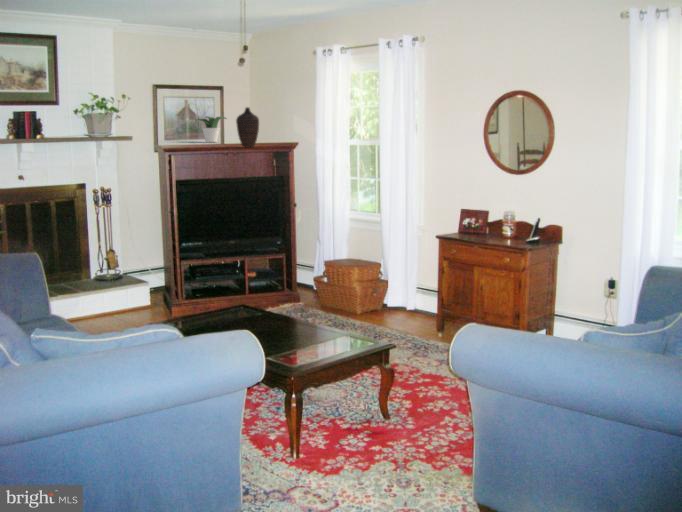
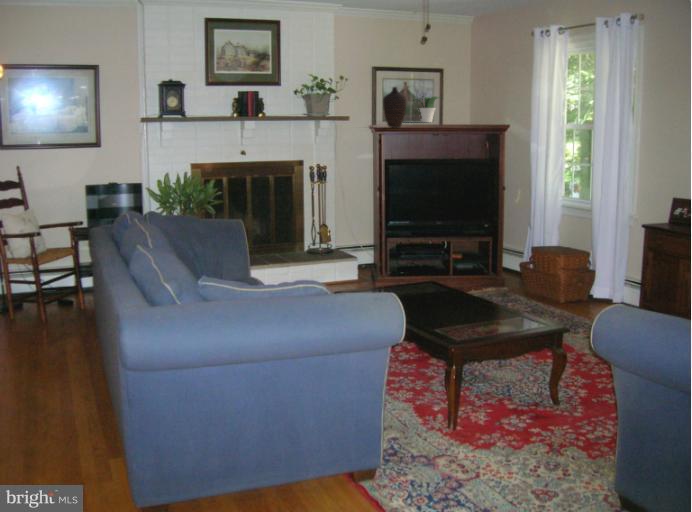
decorative vase: present [236,107,259,147] -> present [383,87,407,128]

